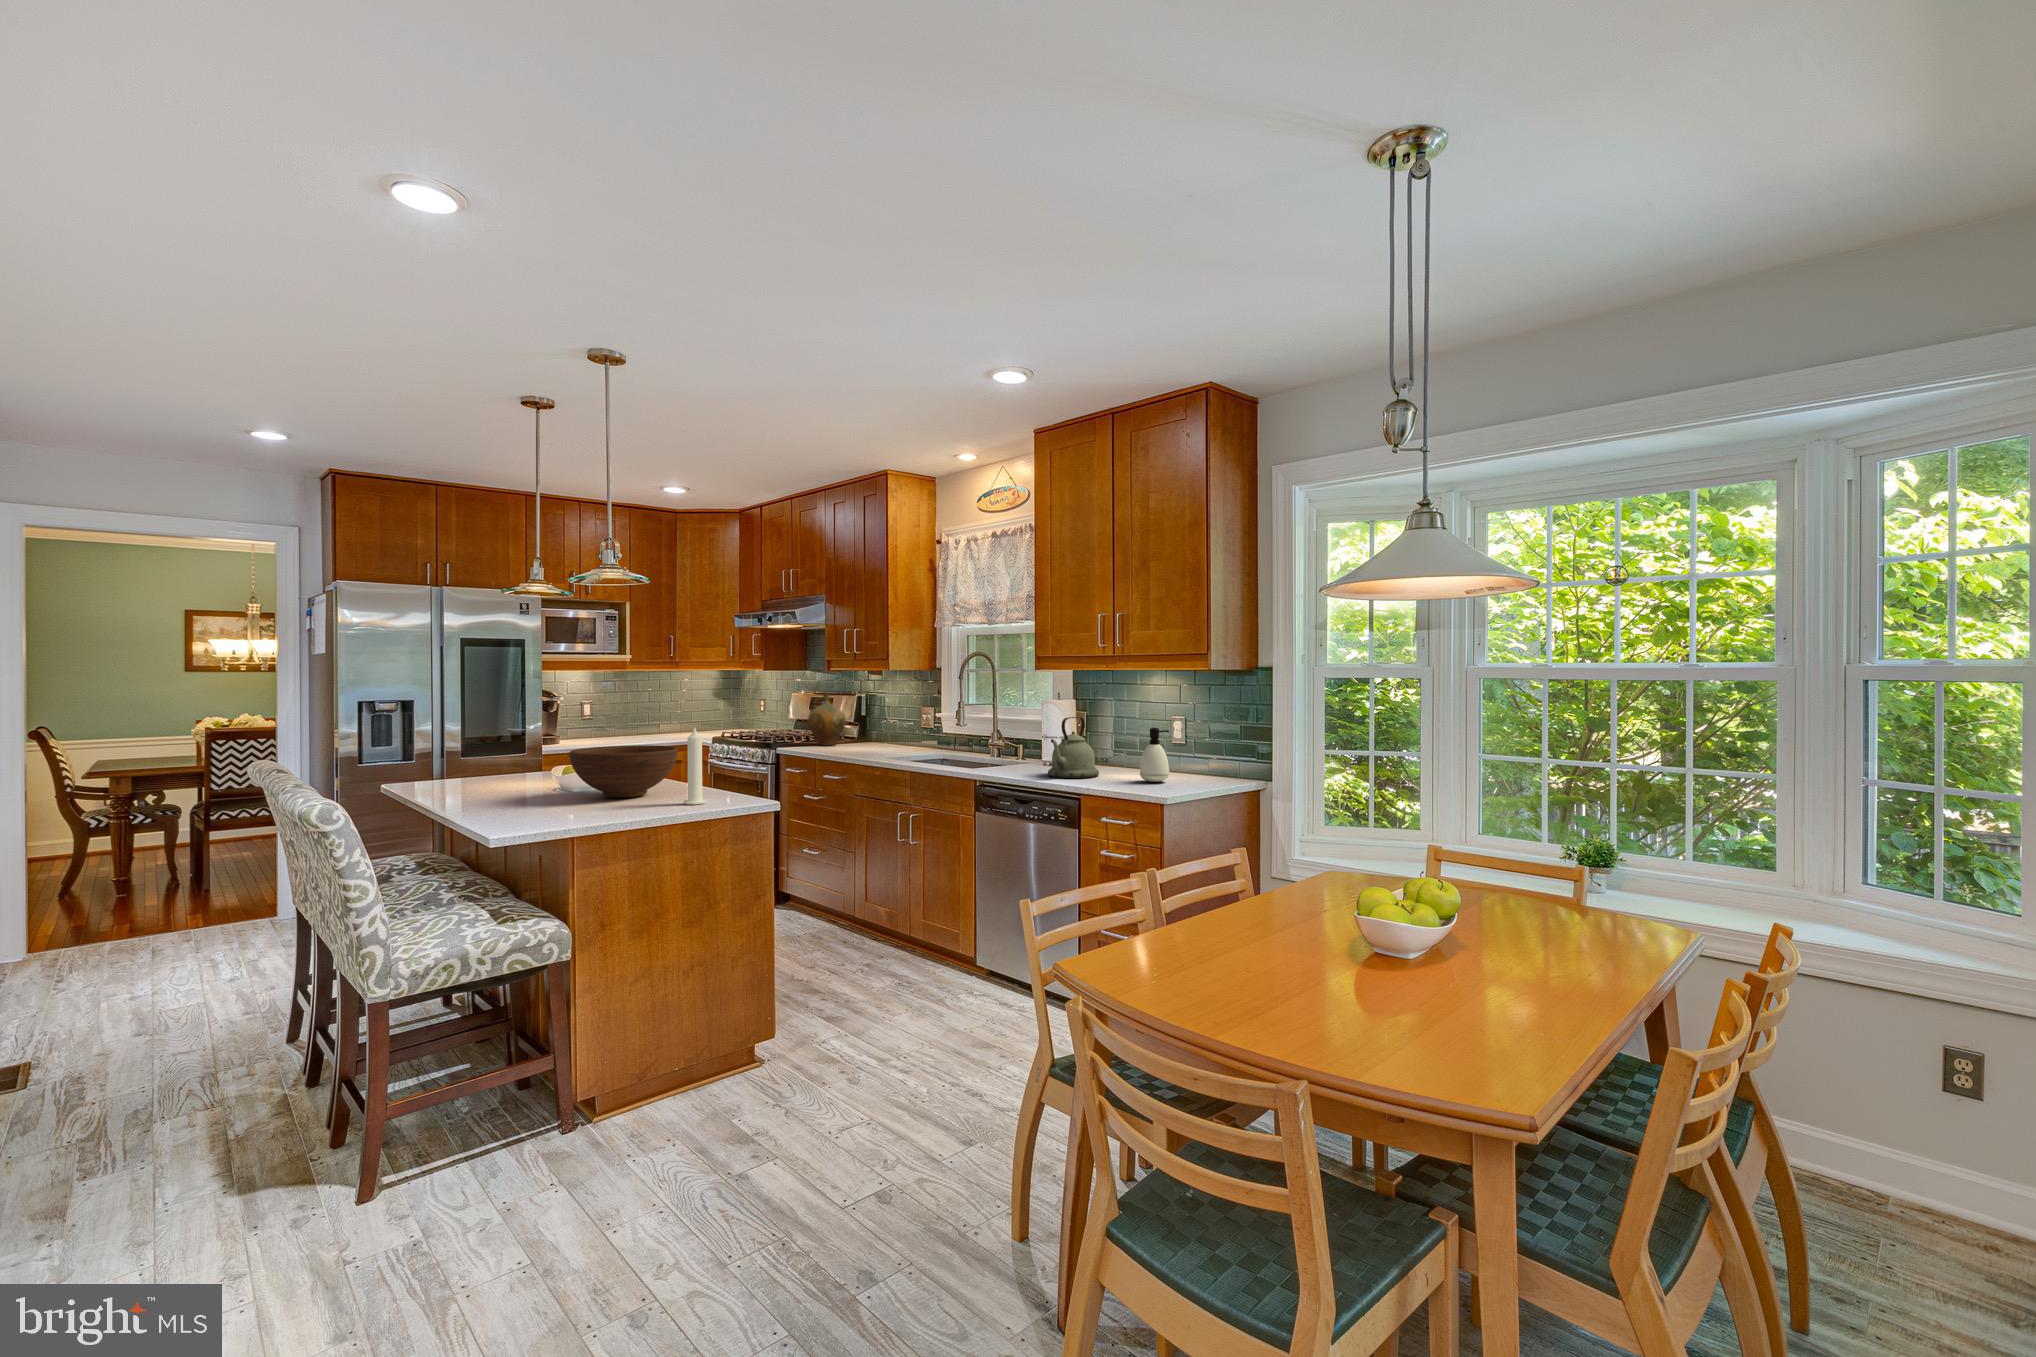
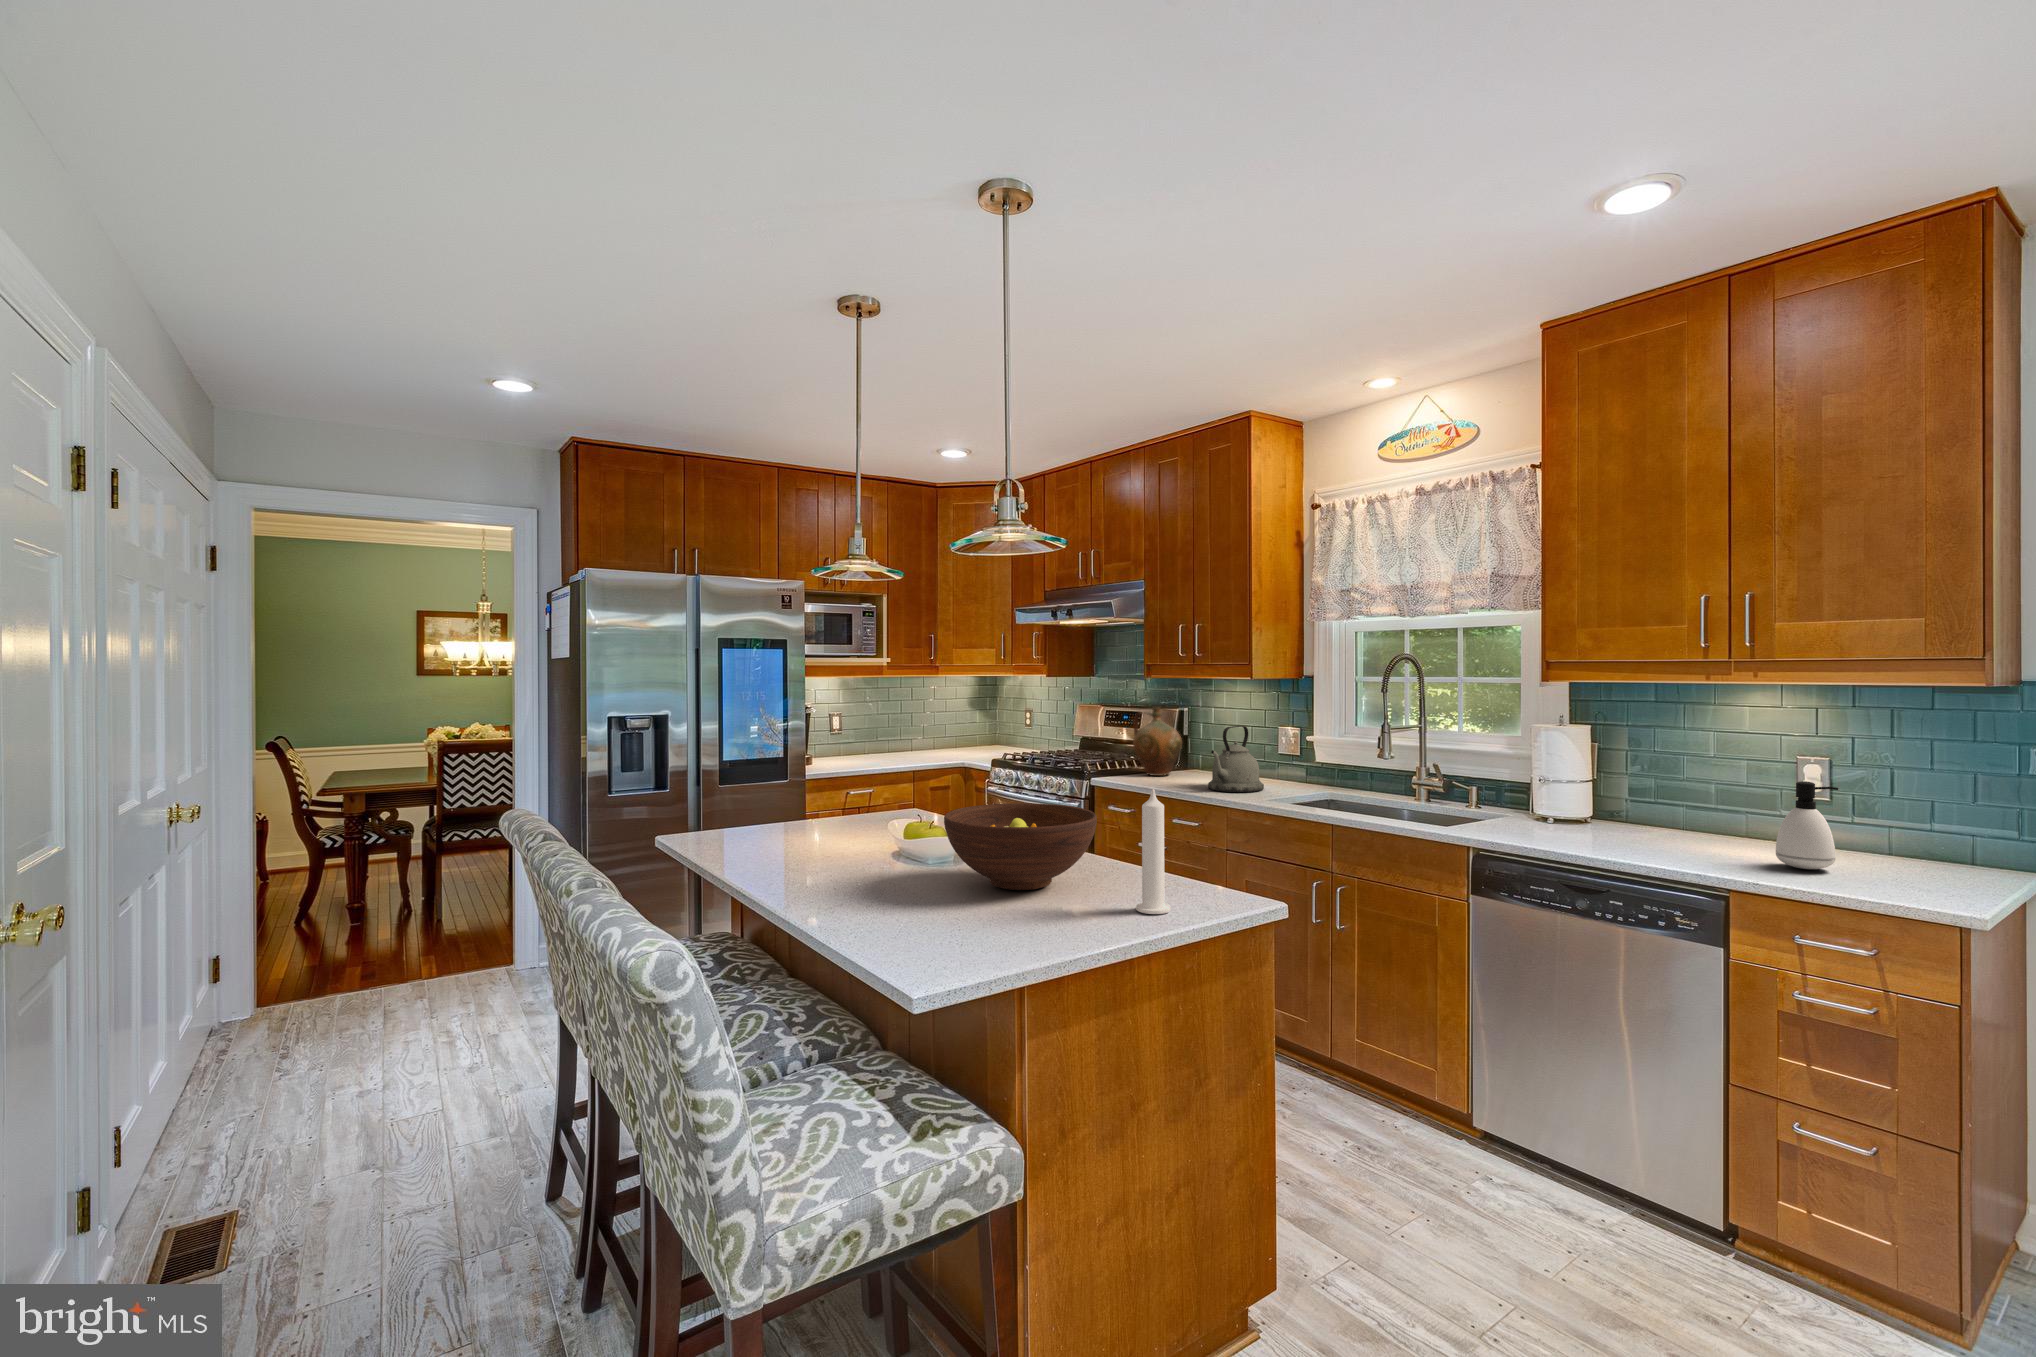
kettle: present [1048,717,1099,778] -> present [1208,726,1264,792]

